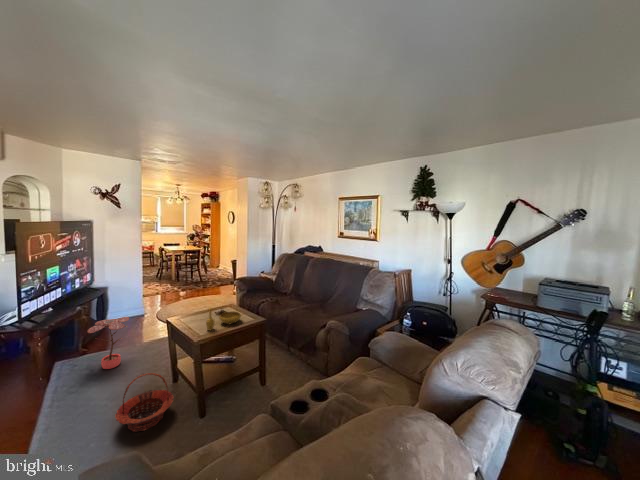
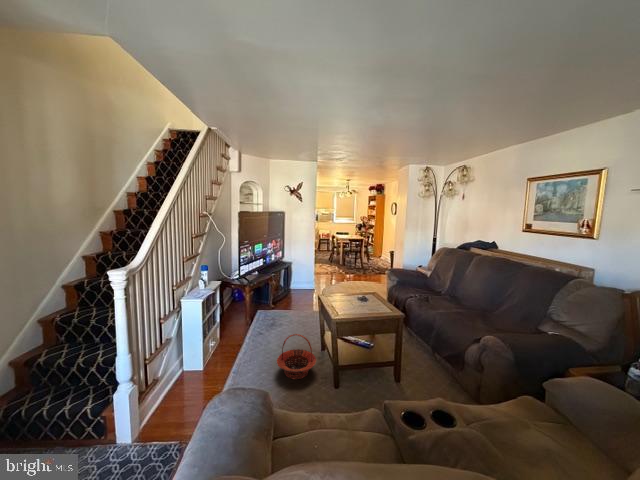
decorative bowl: present [206,308,241,330] -> none [345,290,379,312]
potted plant: present [87,317,130,369] -> none [272,286,298,324]

